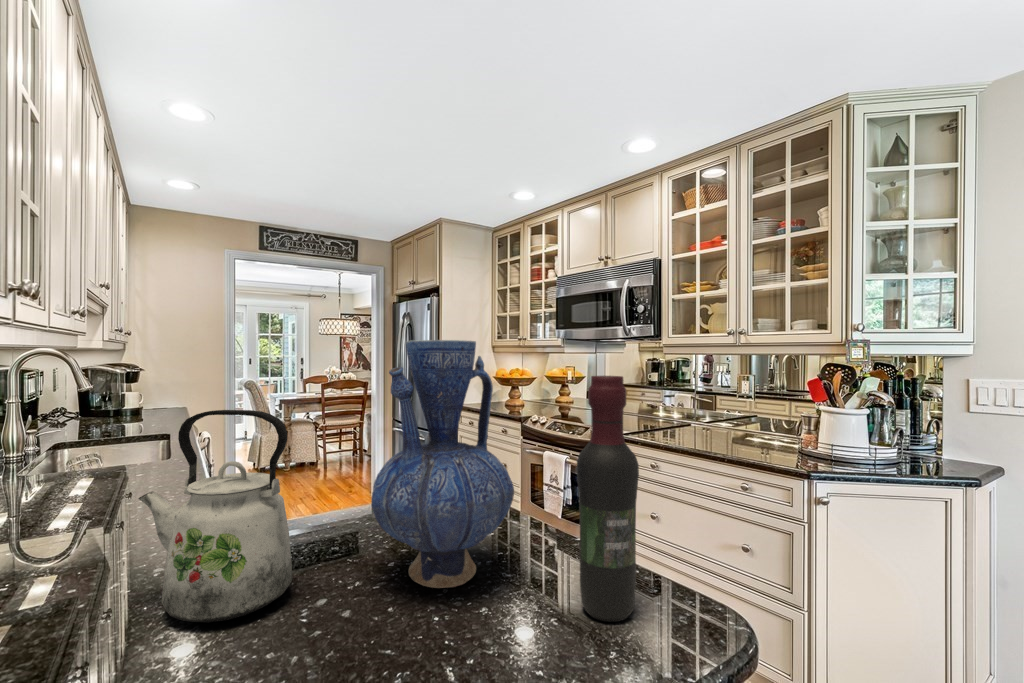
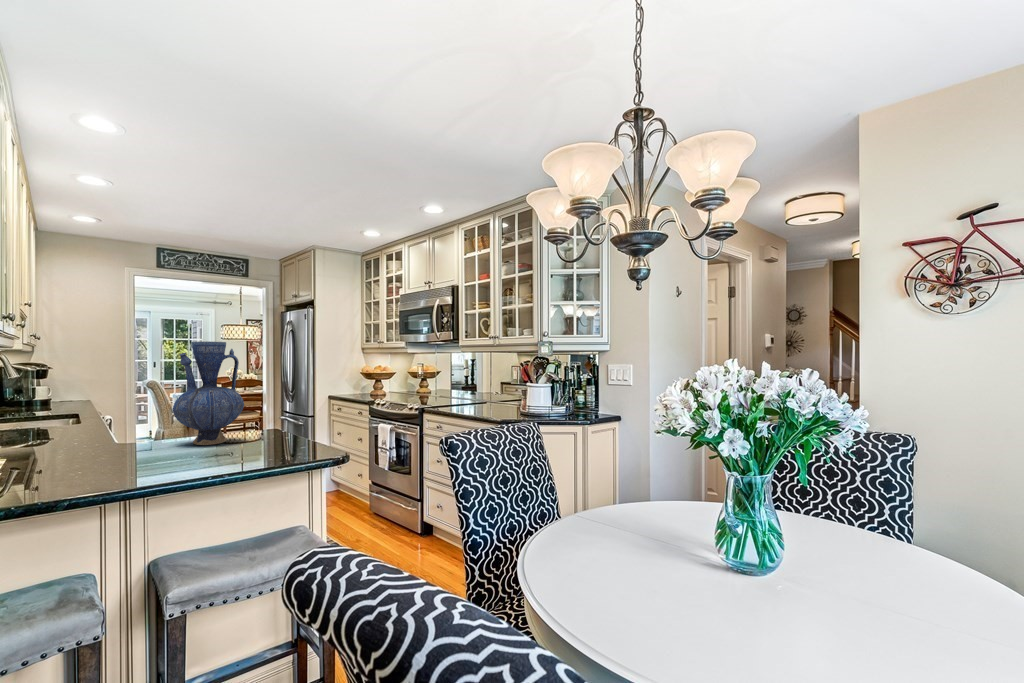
wine bottle: present [577,376,639,622] -> none [255,355,281,448]
kettle: present [138,410,292,623] -> none [66,371,137,451]

